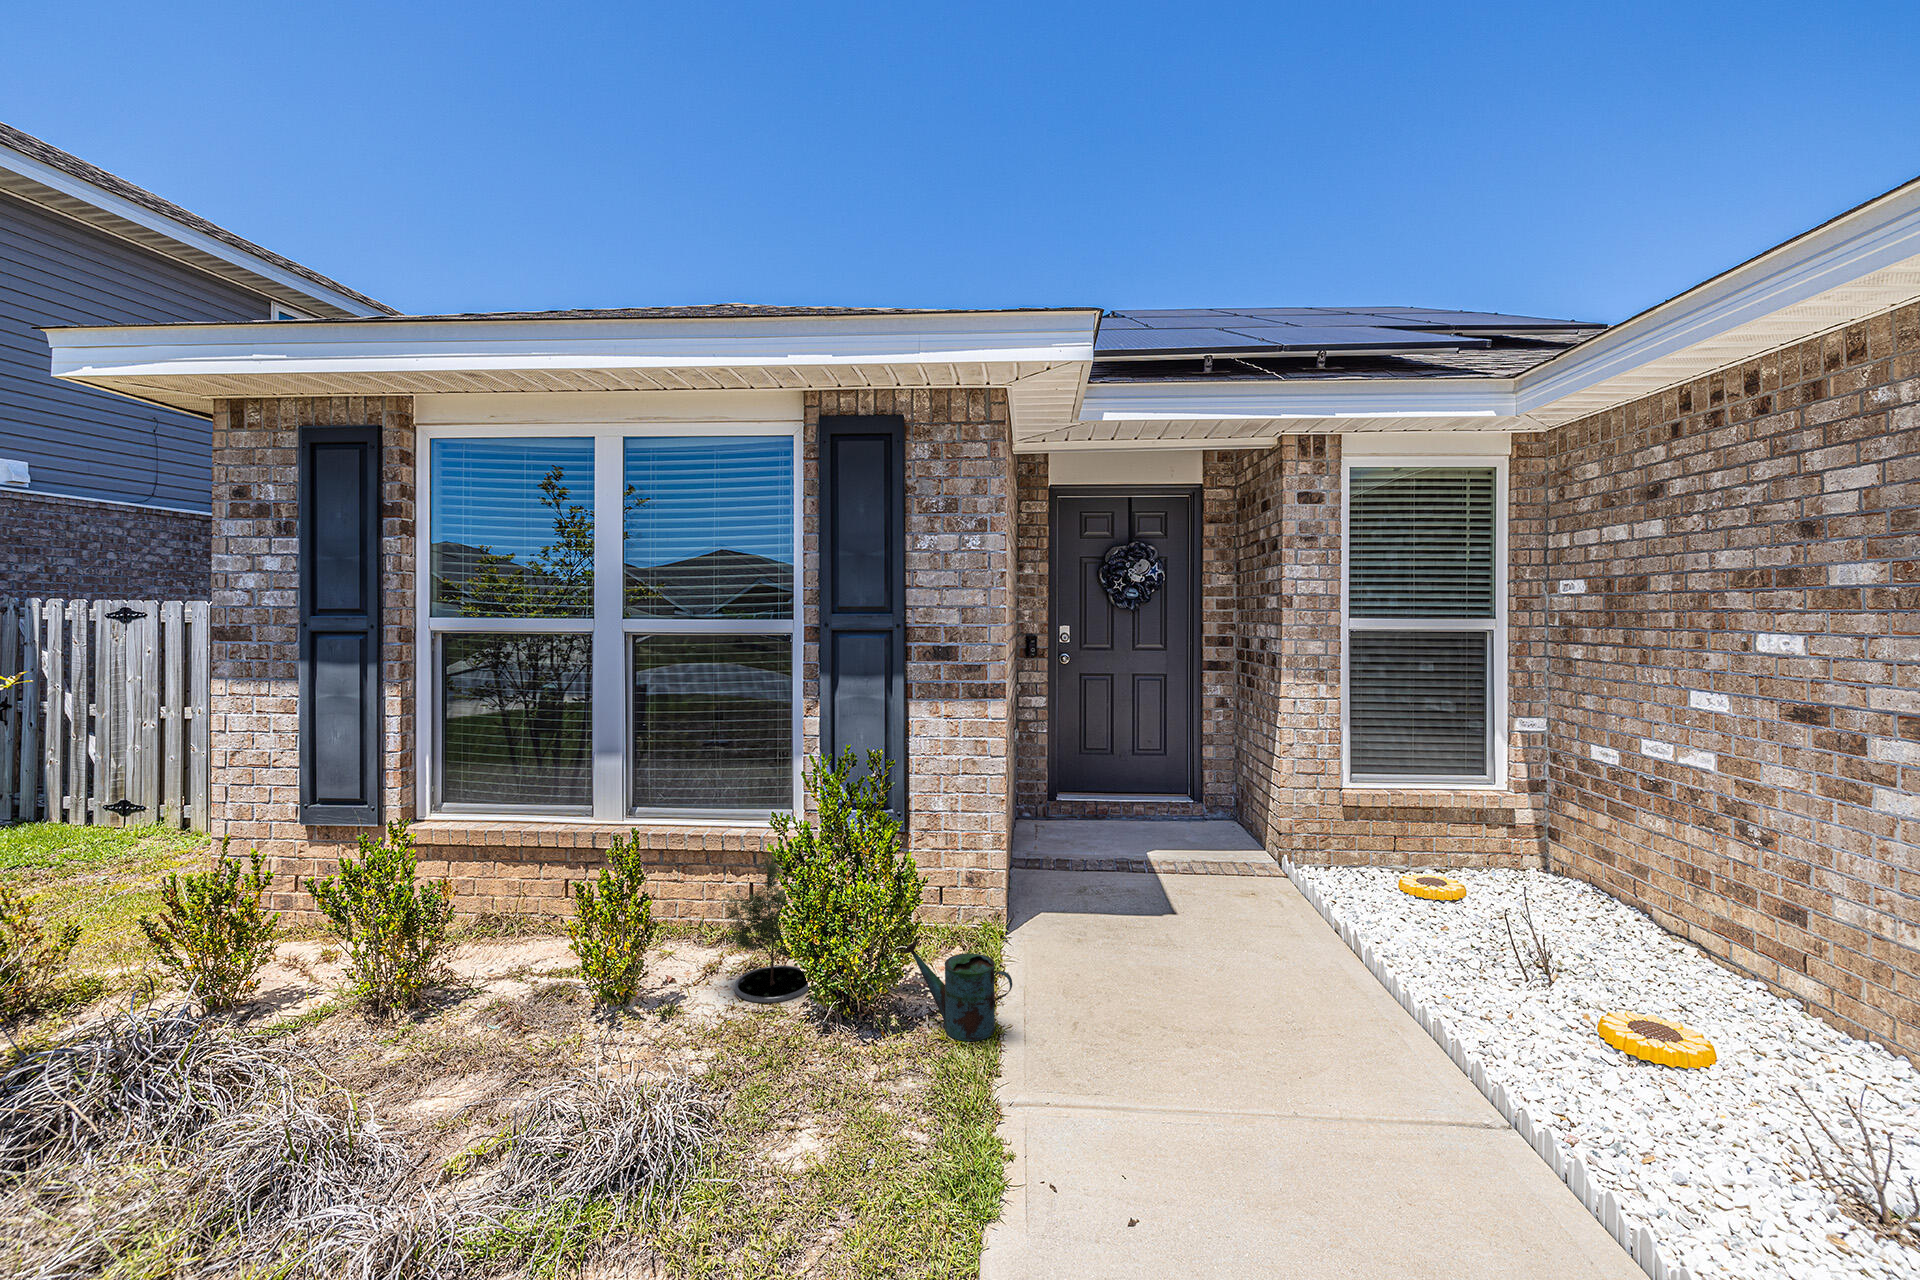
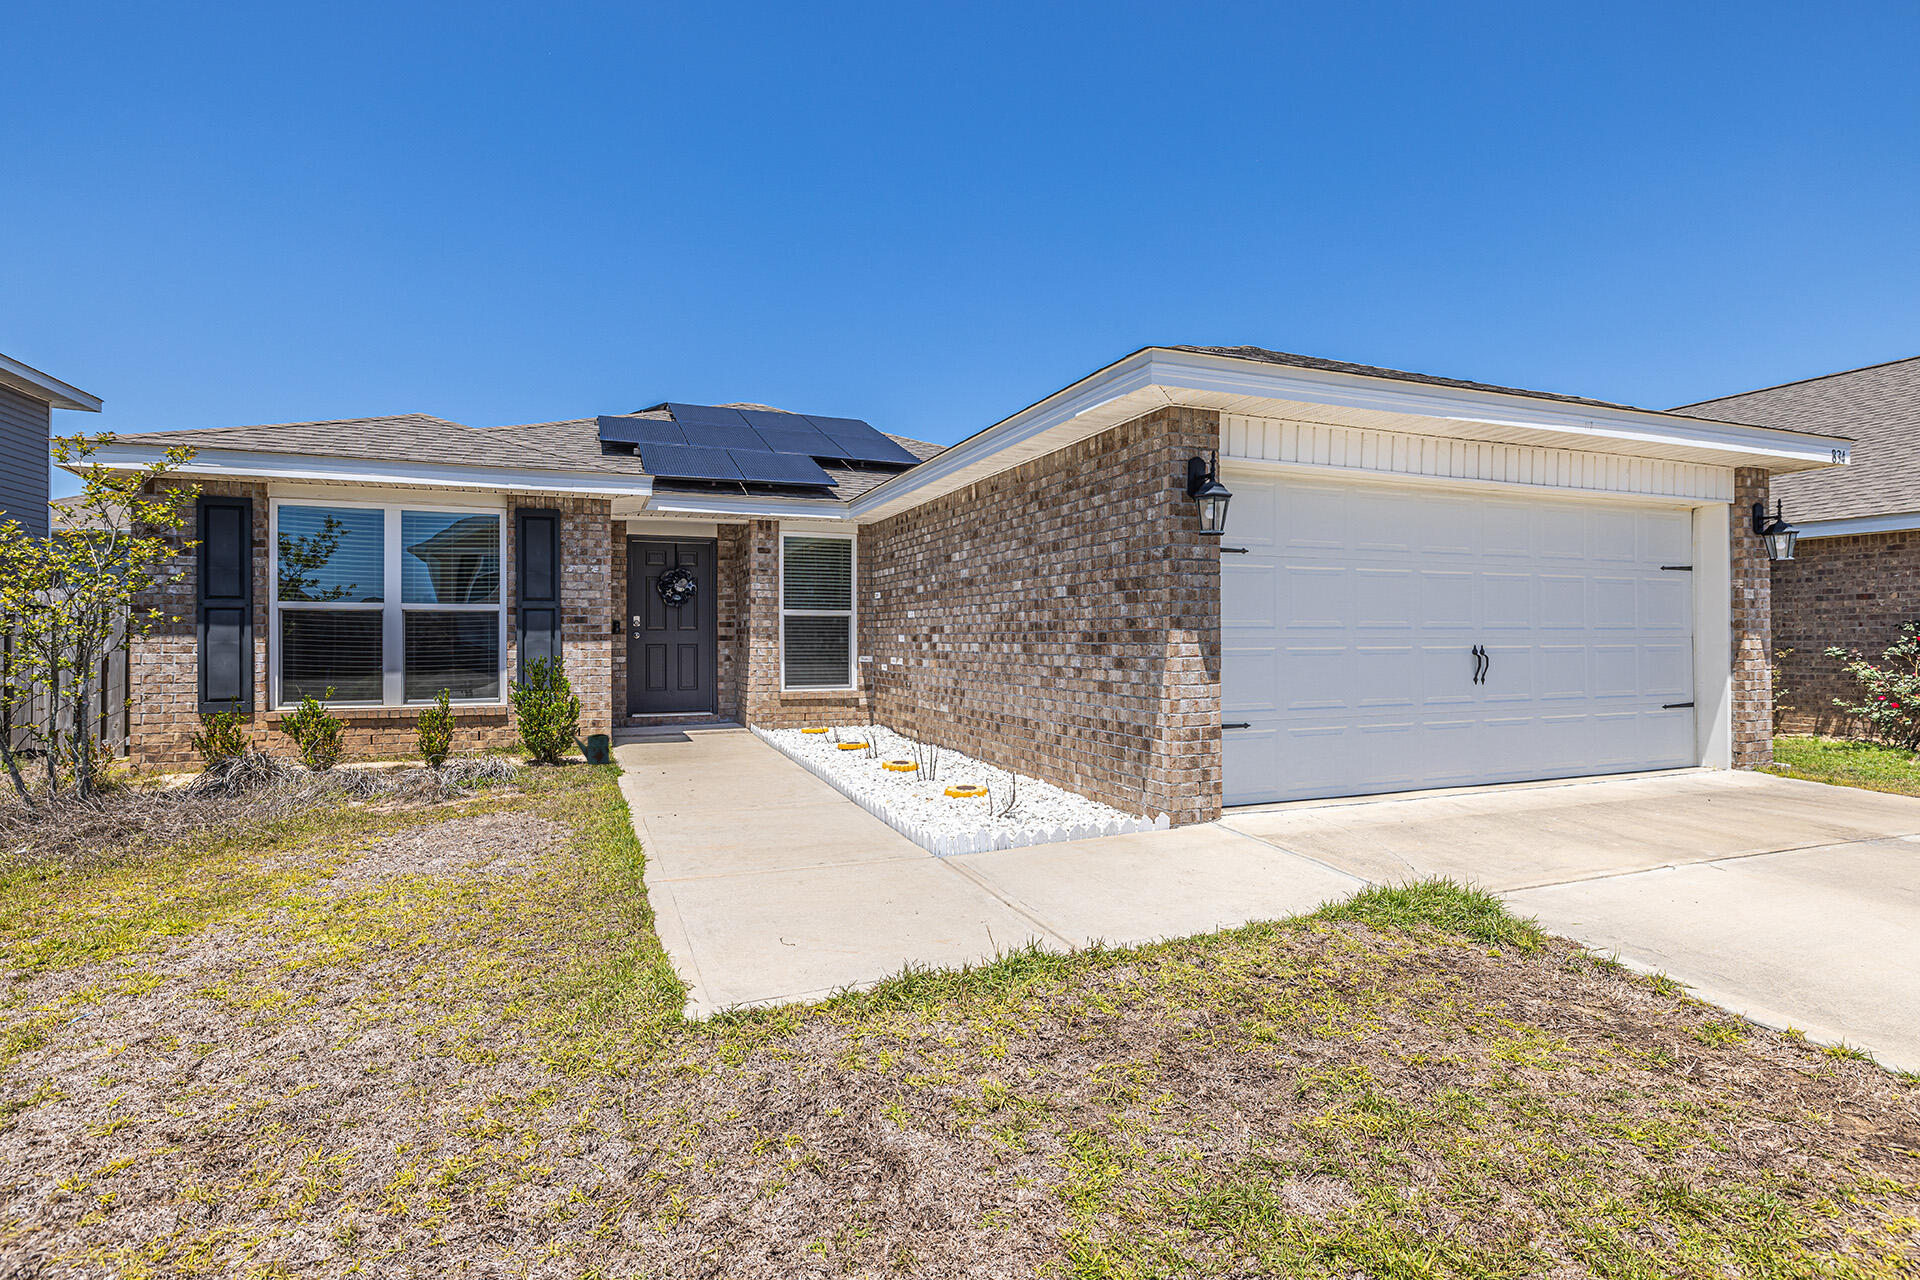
potted tree: present [718,847,811,1003] -> none [474,701,522,766]

